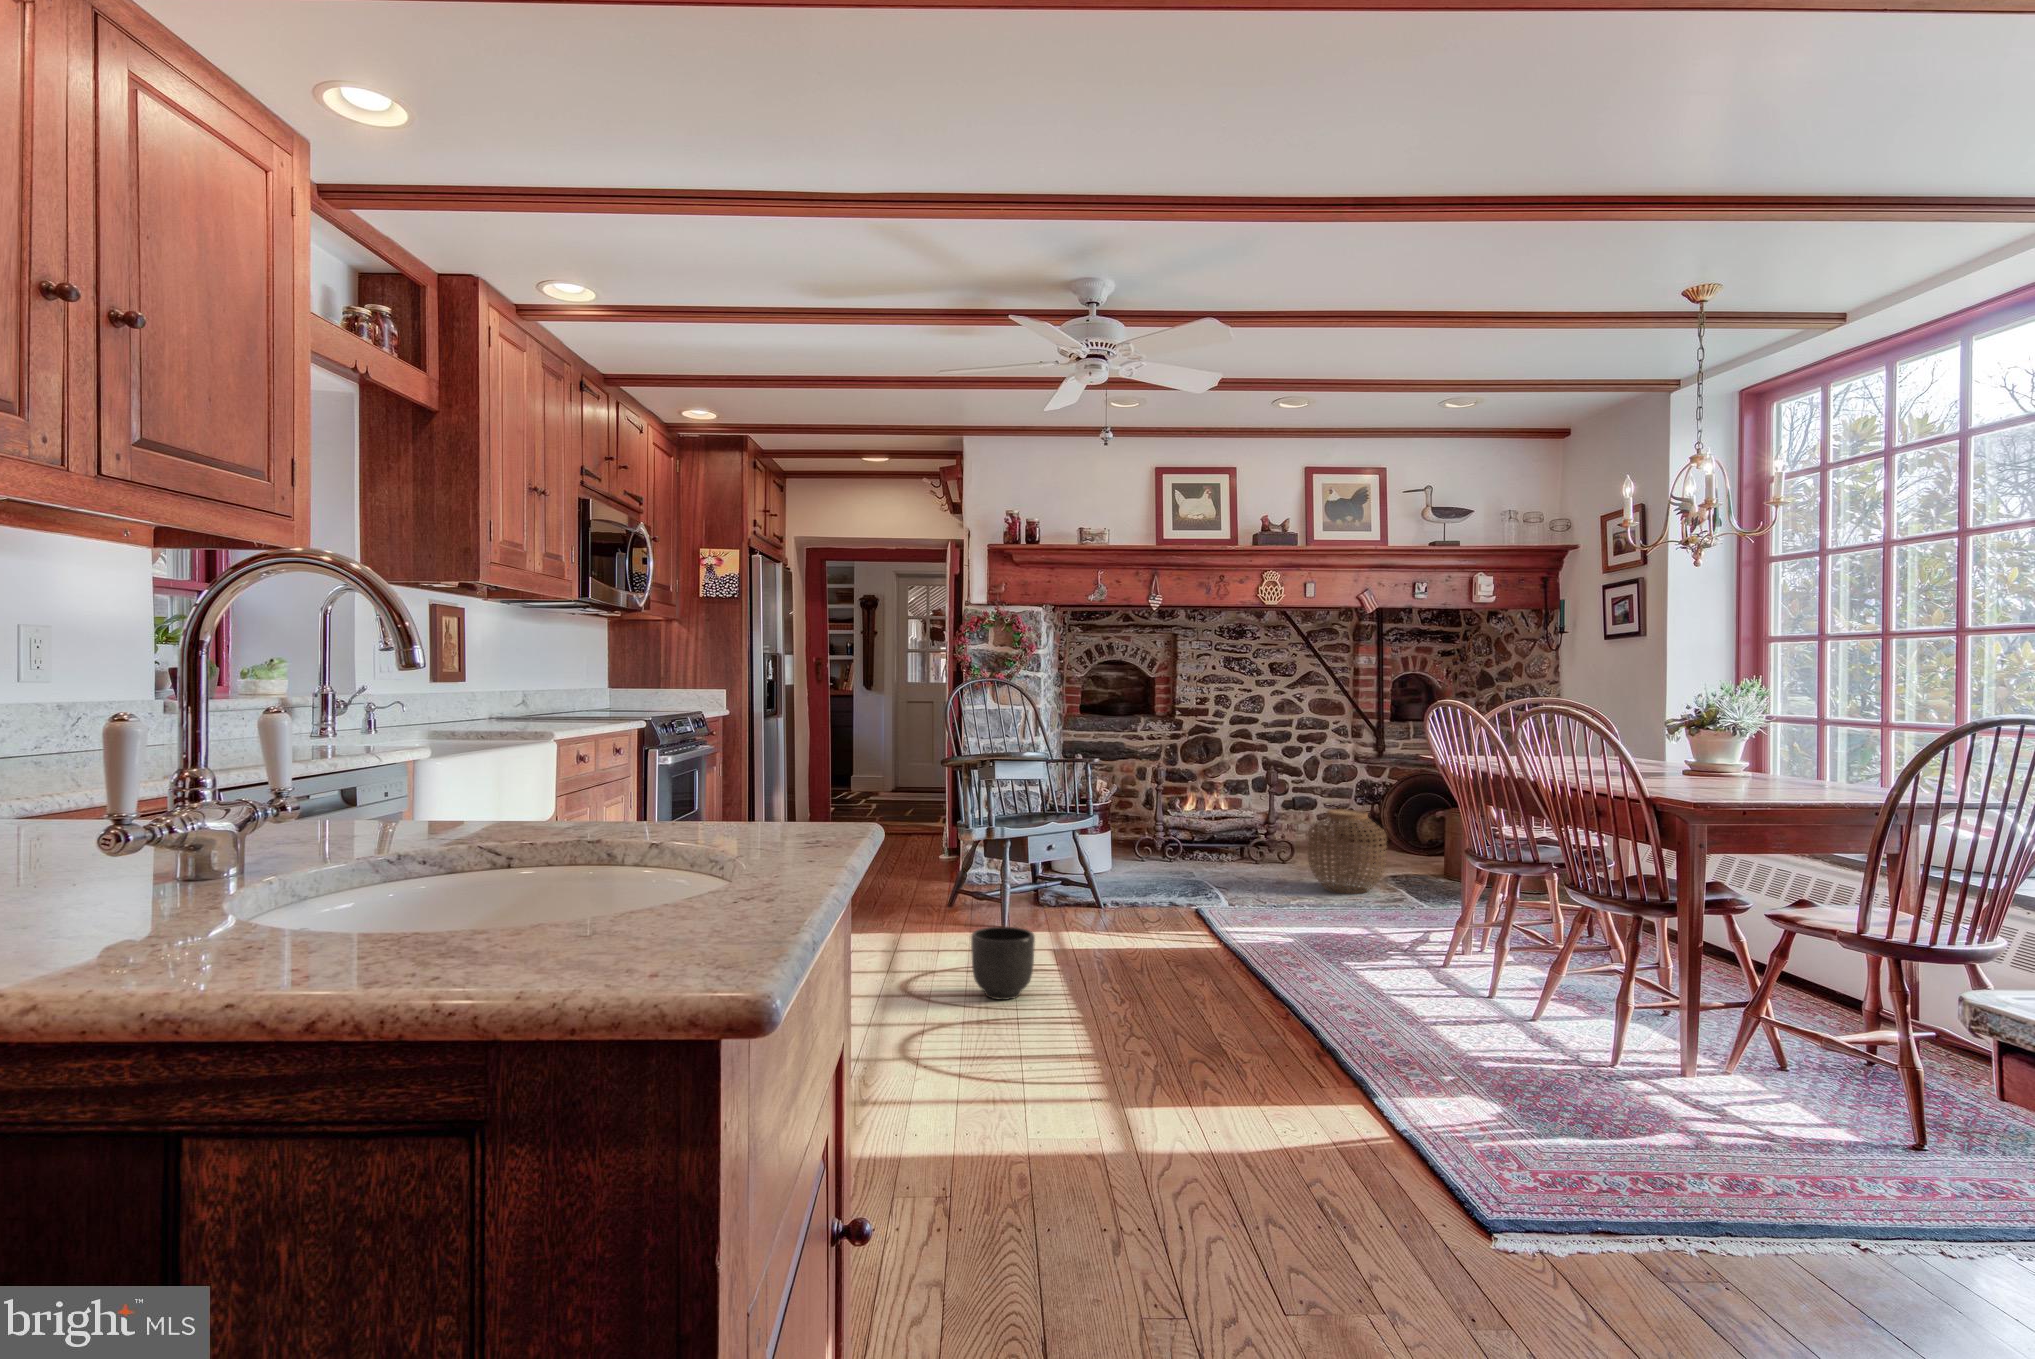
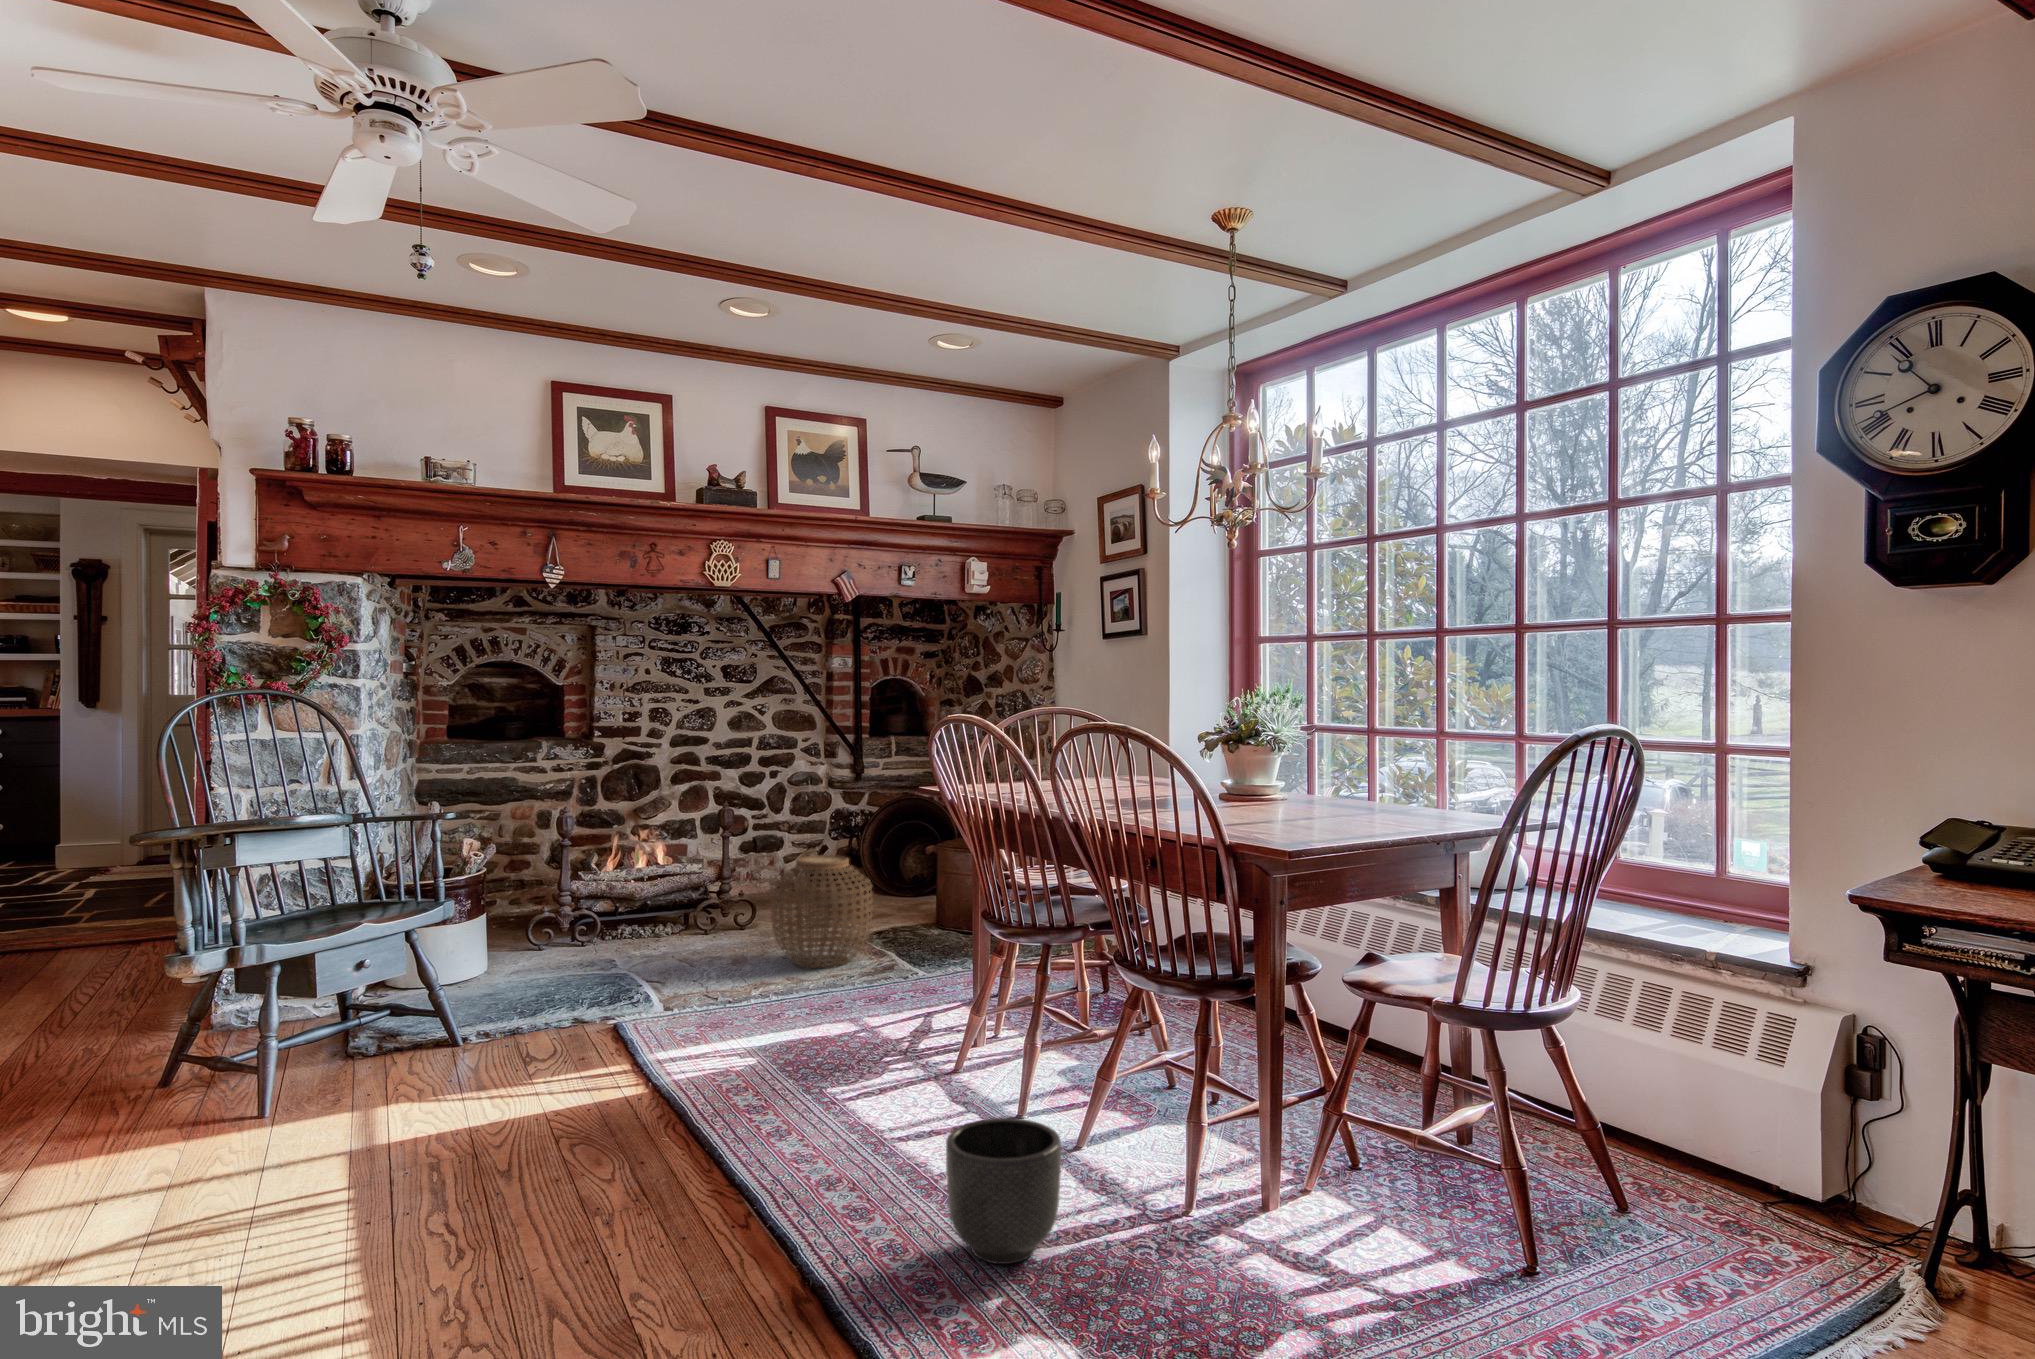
planter: present [971,927,1035,1000] -> present [946,1118,1061,1264]

